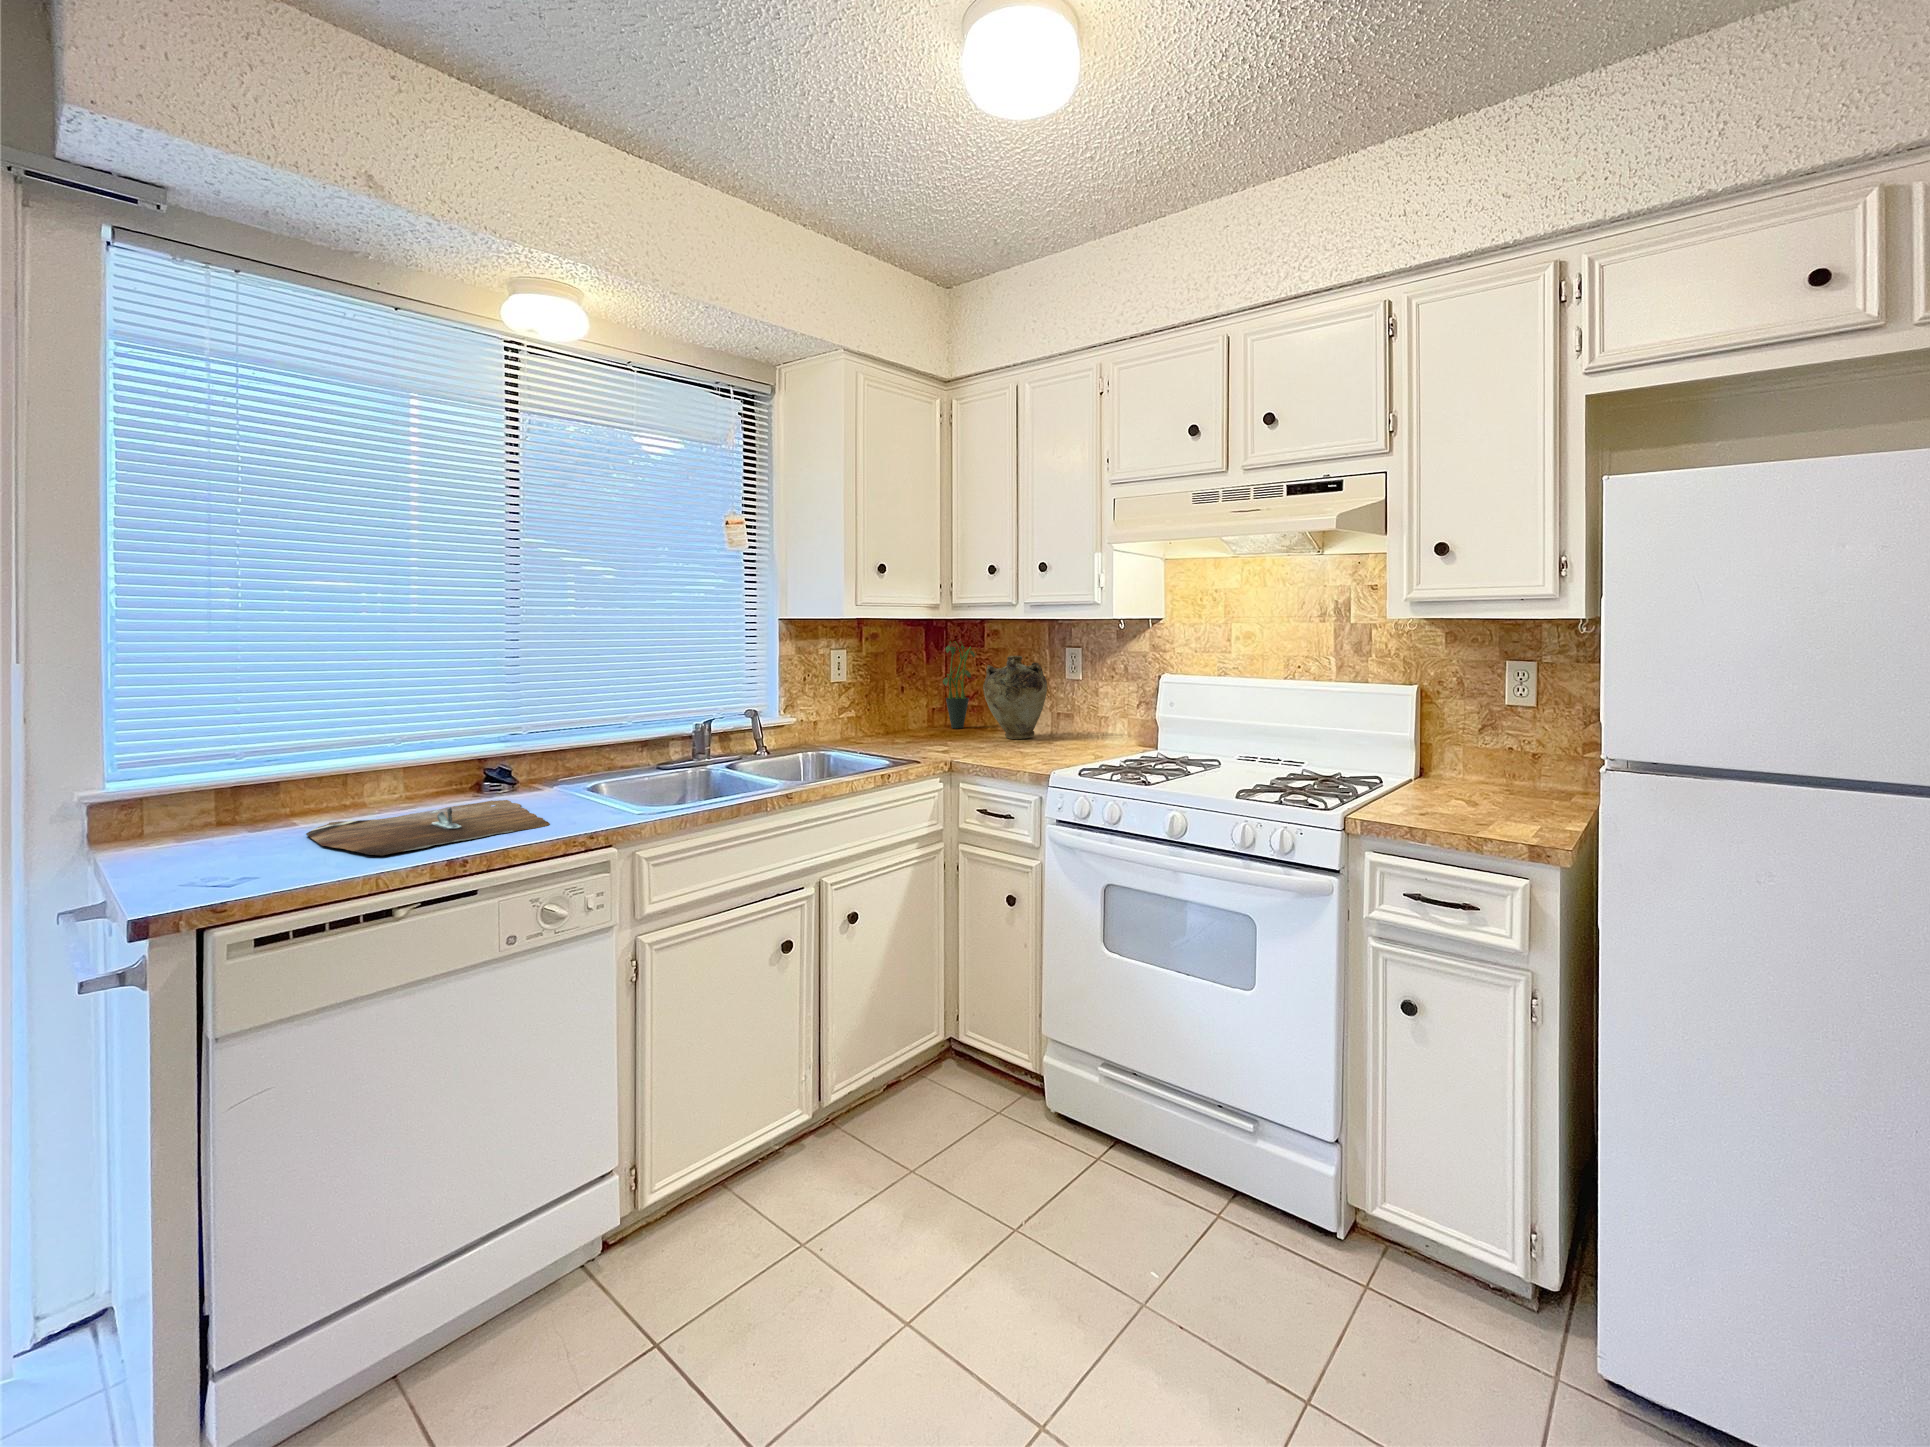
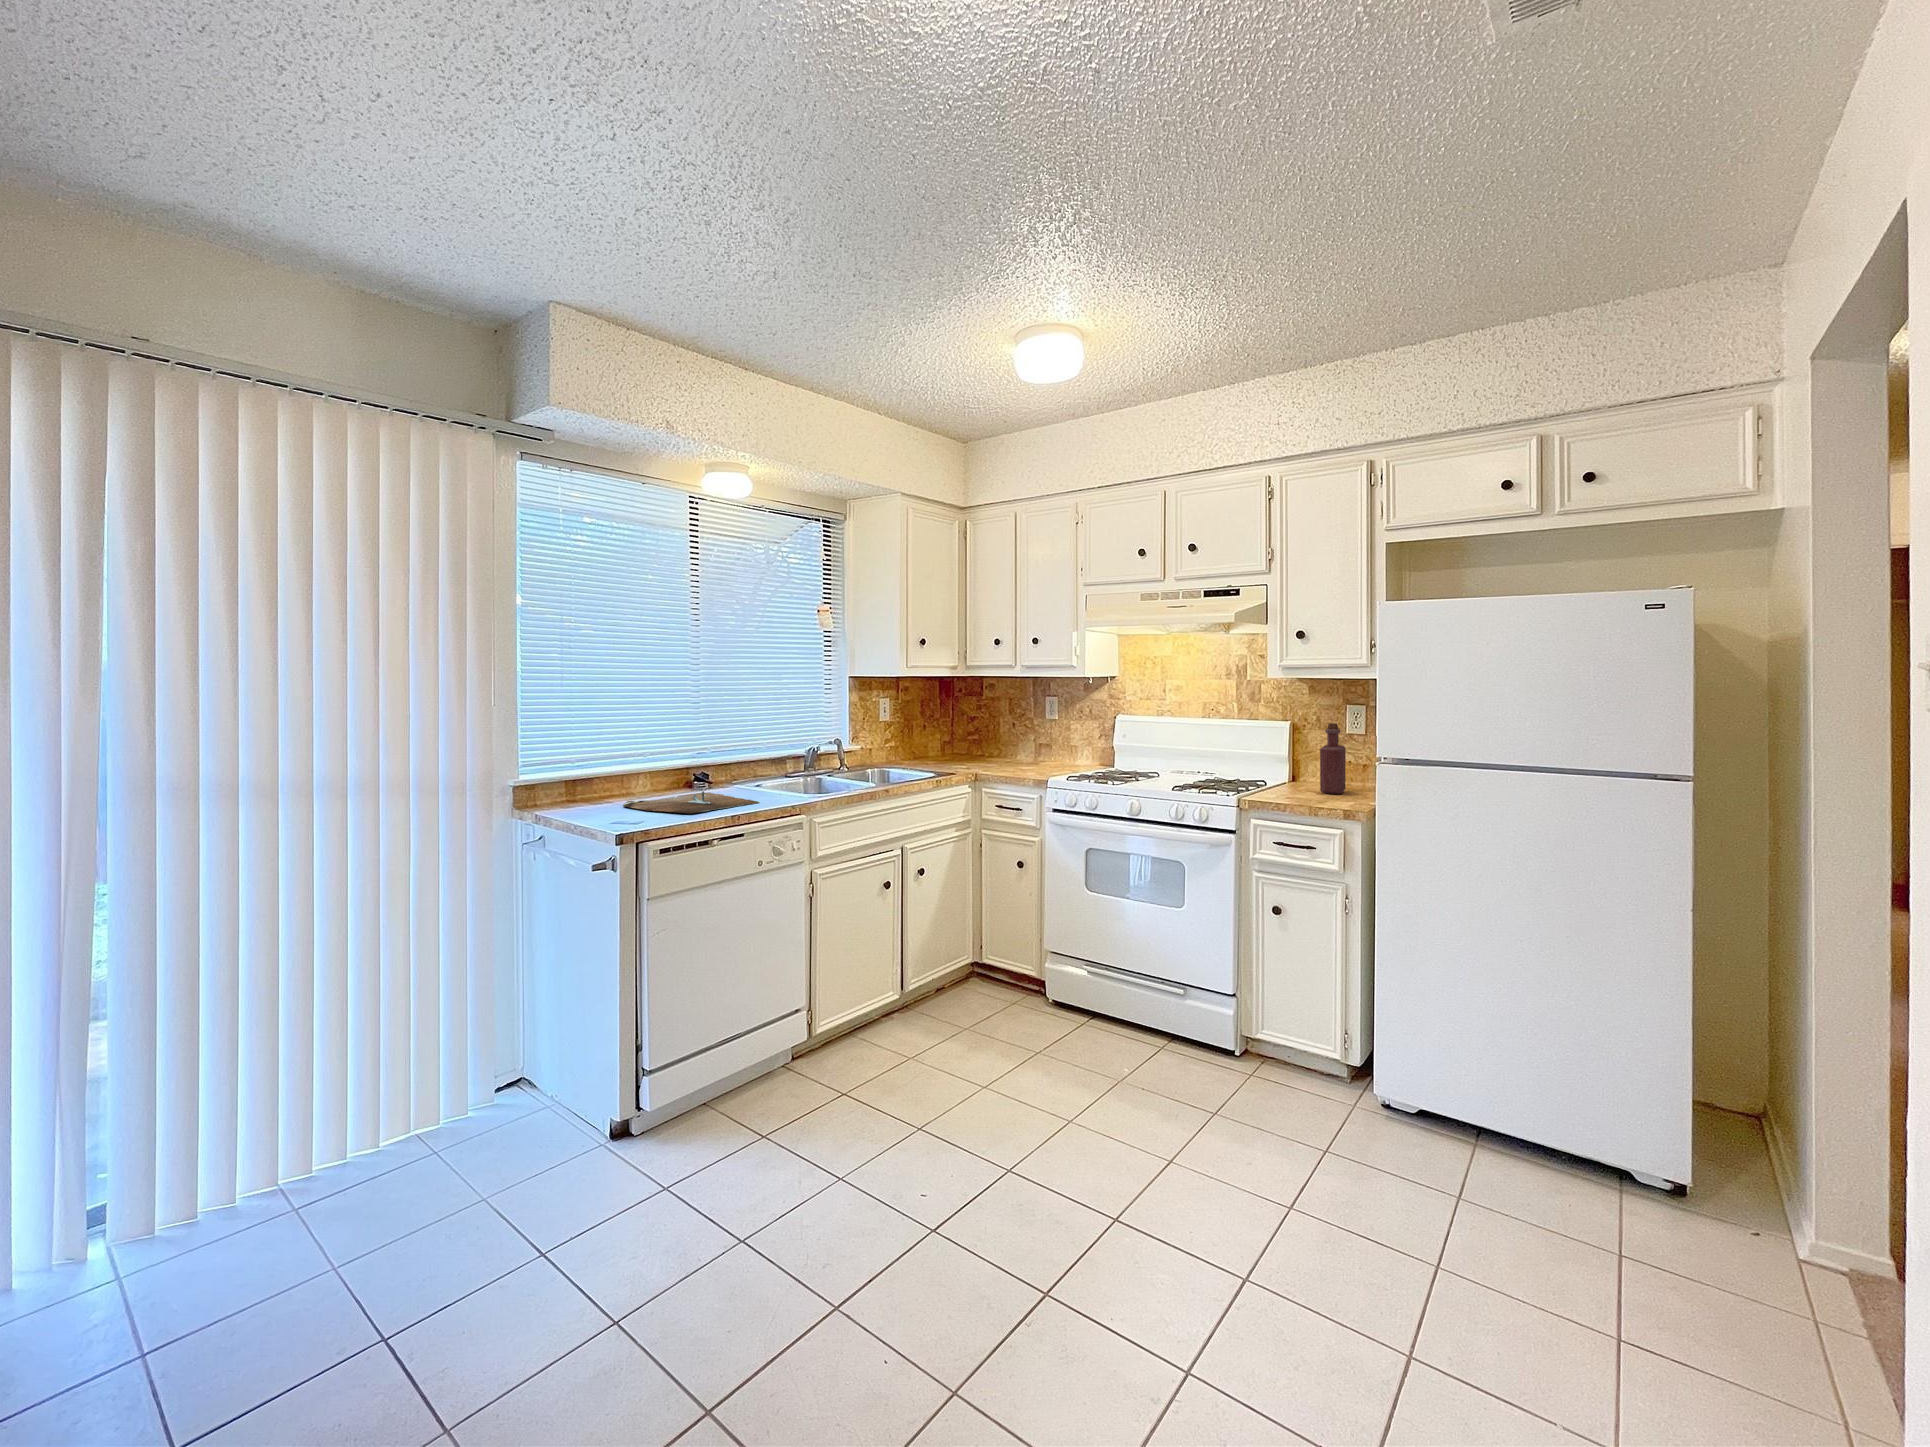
potted plant: present [943,641,975,728] -> none [953,690,977,756]
vase: present [983,656,1047,739] -> none [988,701,1034,762]
bottle: none [1475,692,1517,809] -> present [1320,723,1346,794]

